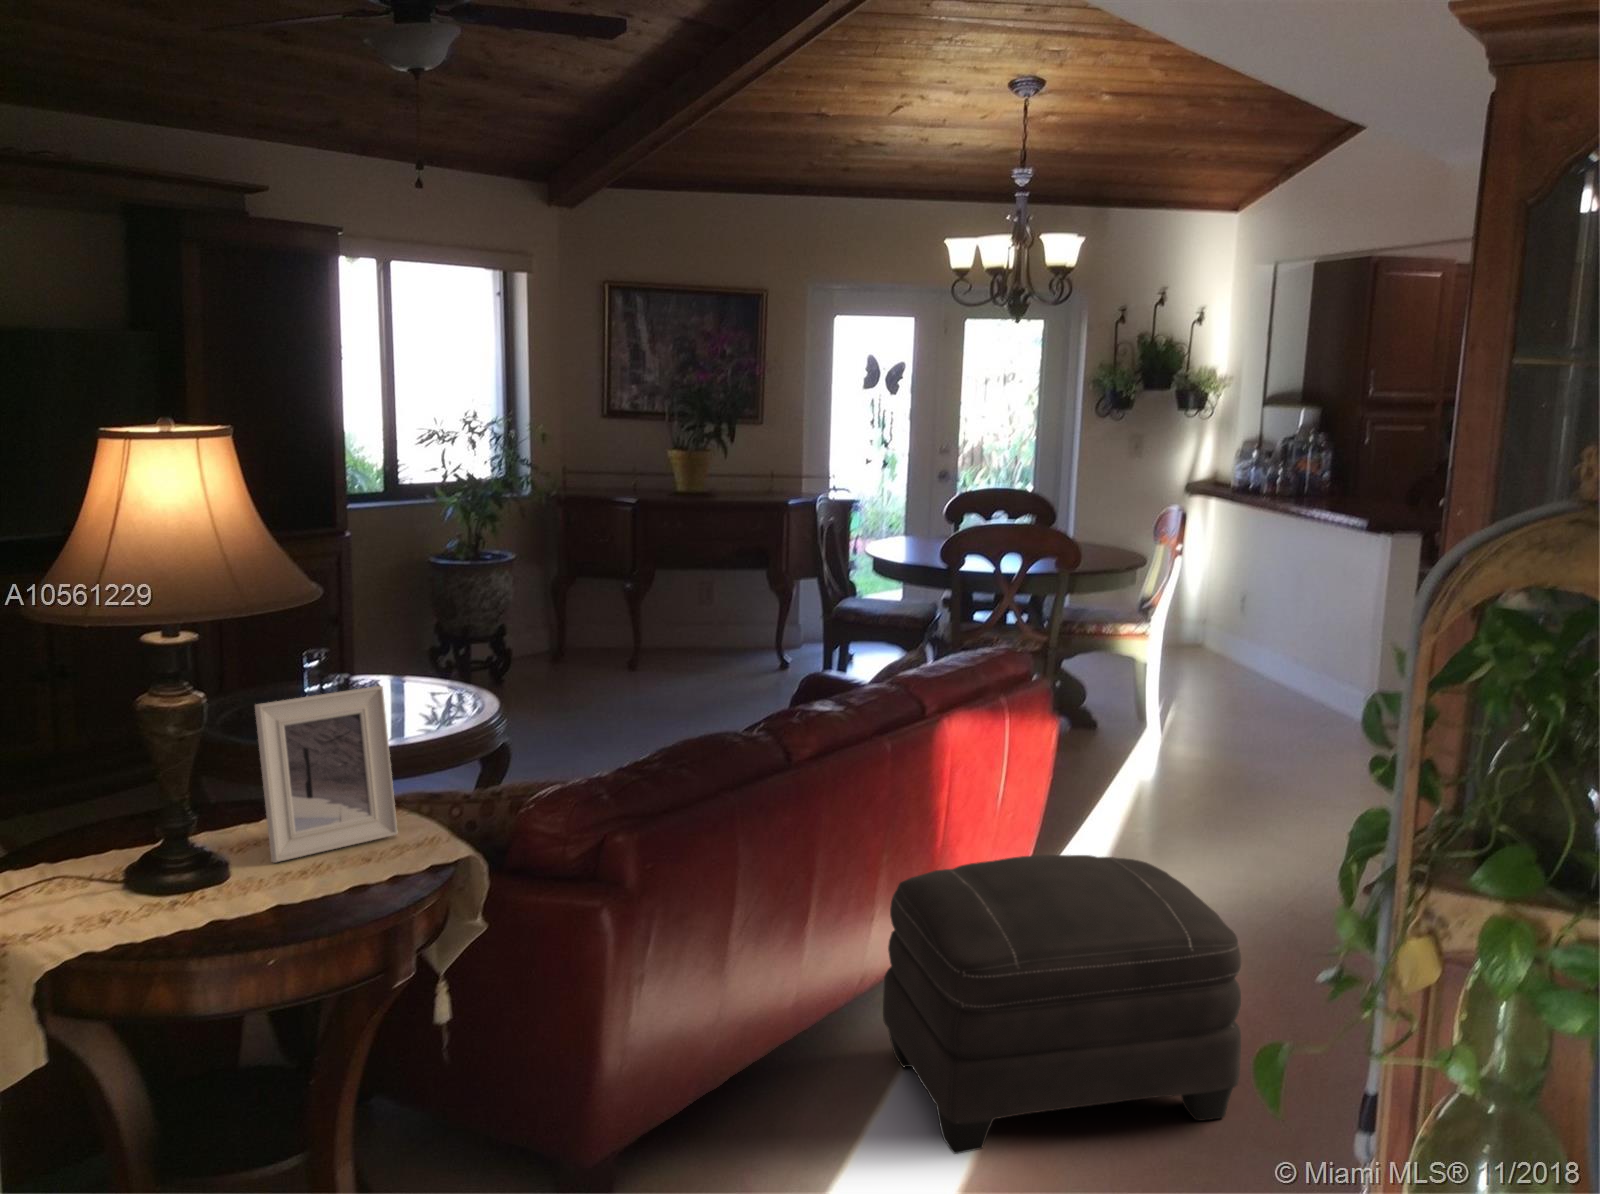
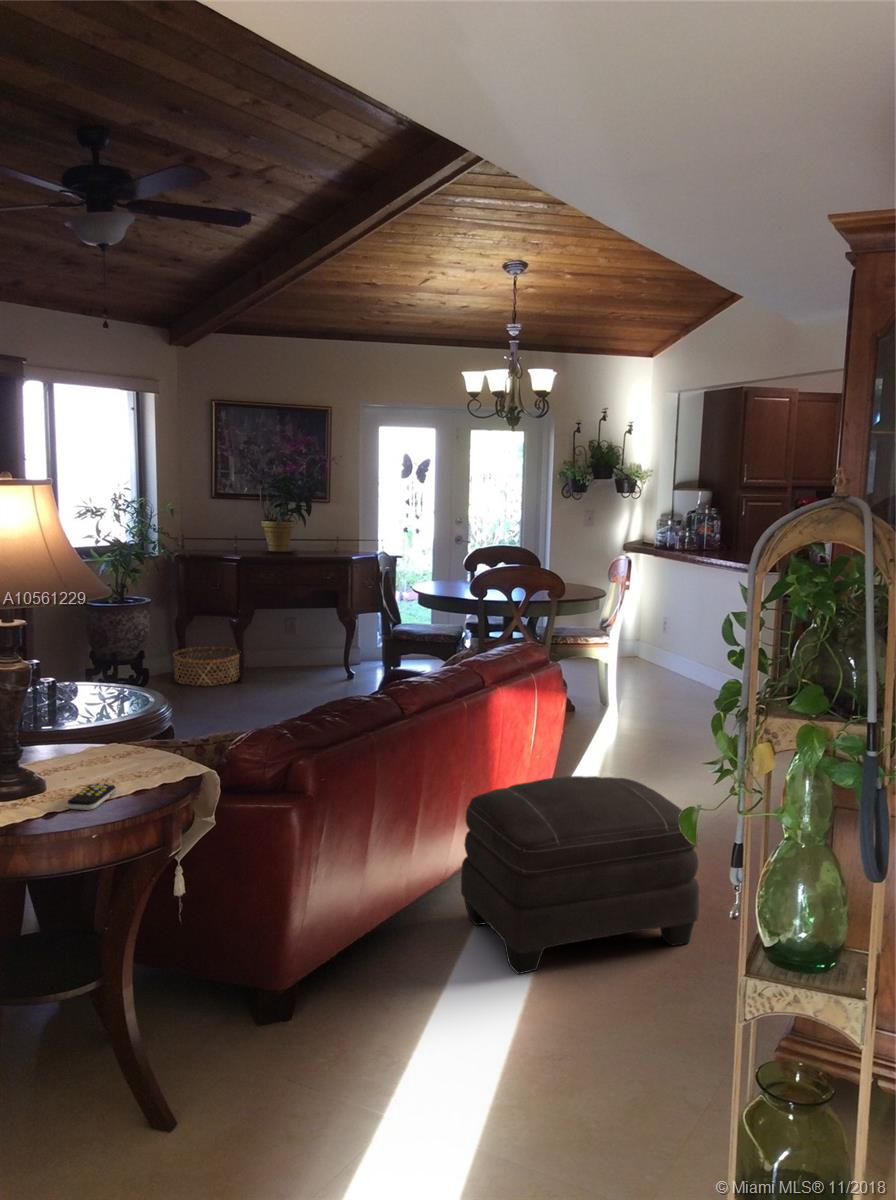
basket: none [548,621,639,675] -> present [173,647,239,686]
picture frame: present [255,686,397,862] -> none [57,662,150,782]
remote control: none [250,868,330,913] -> present [67,783,116,810]

